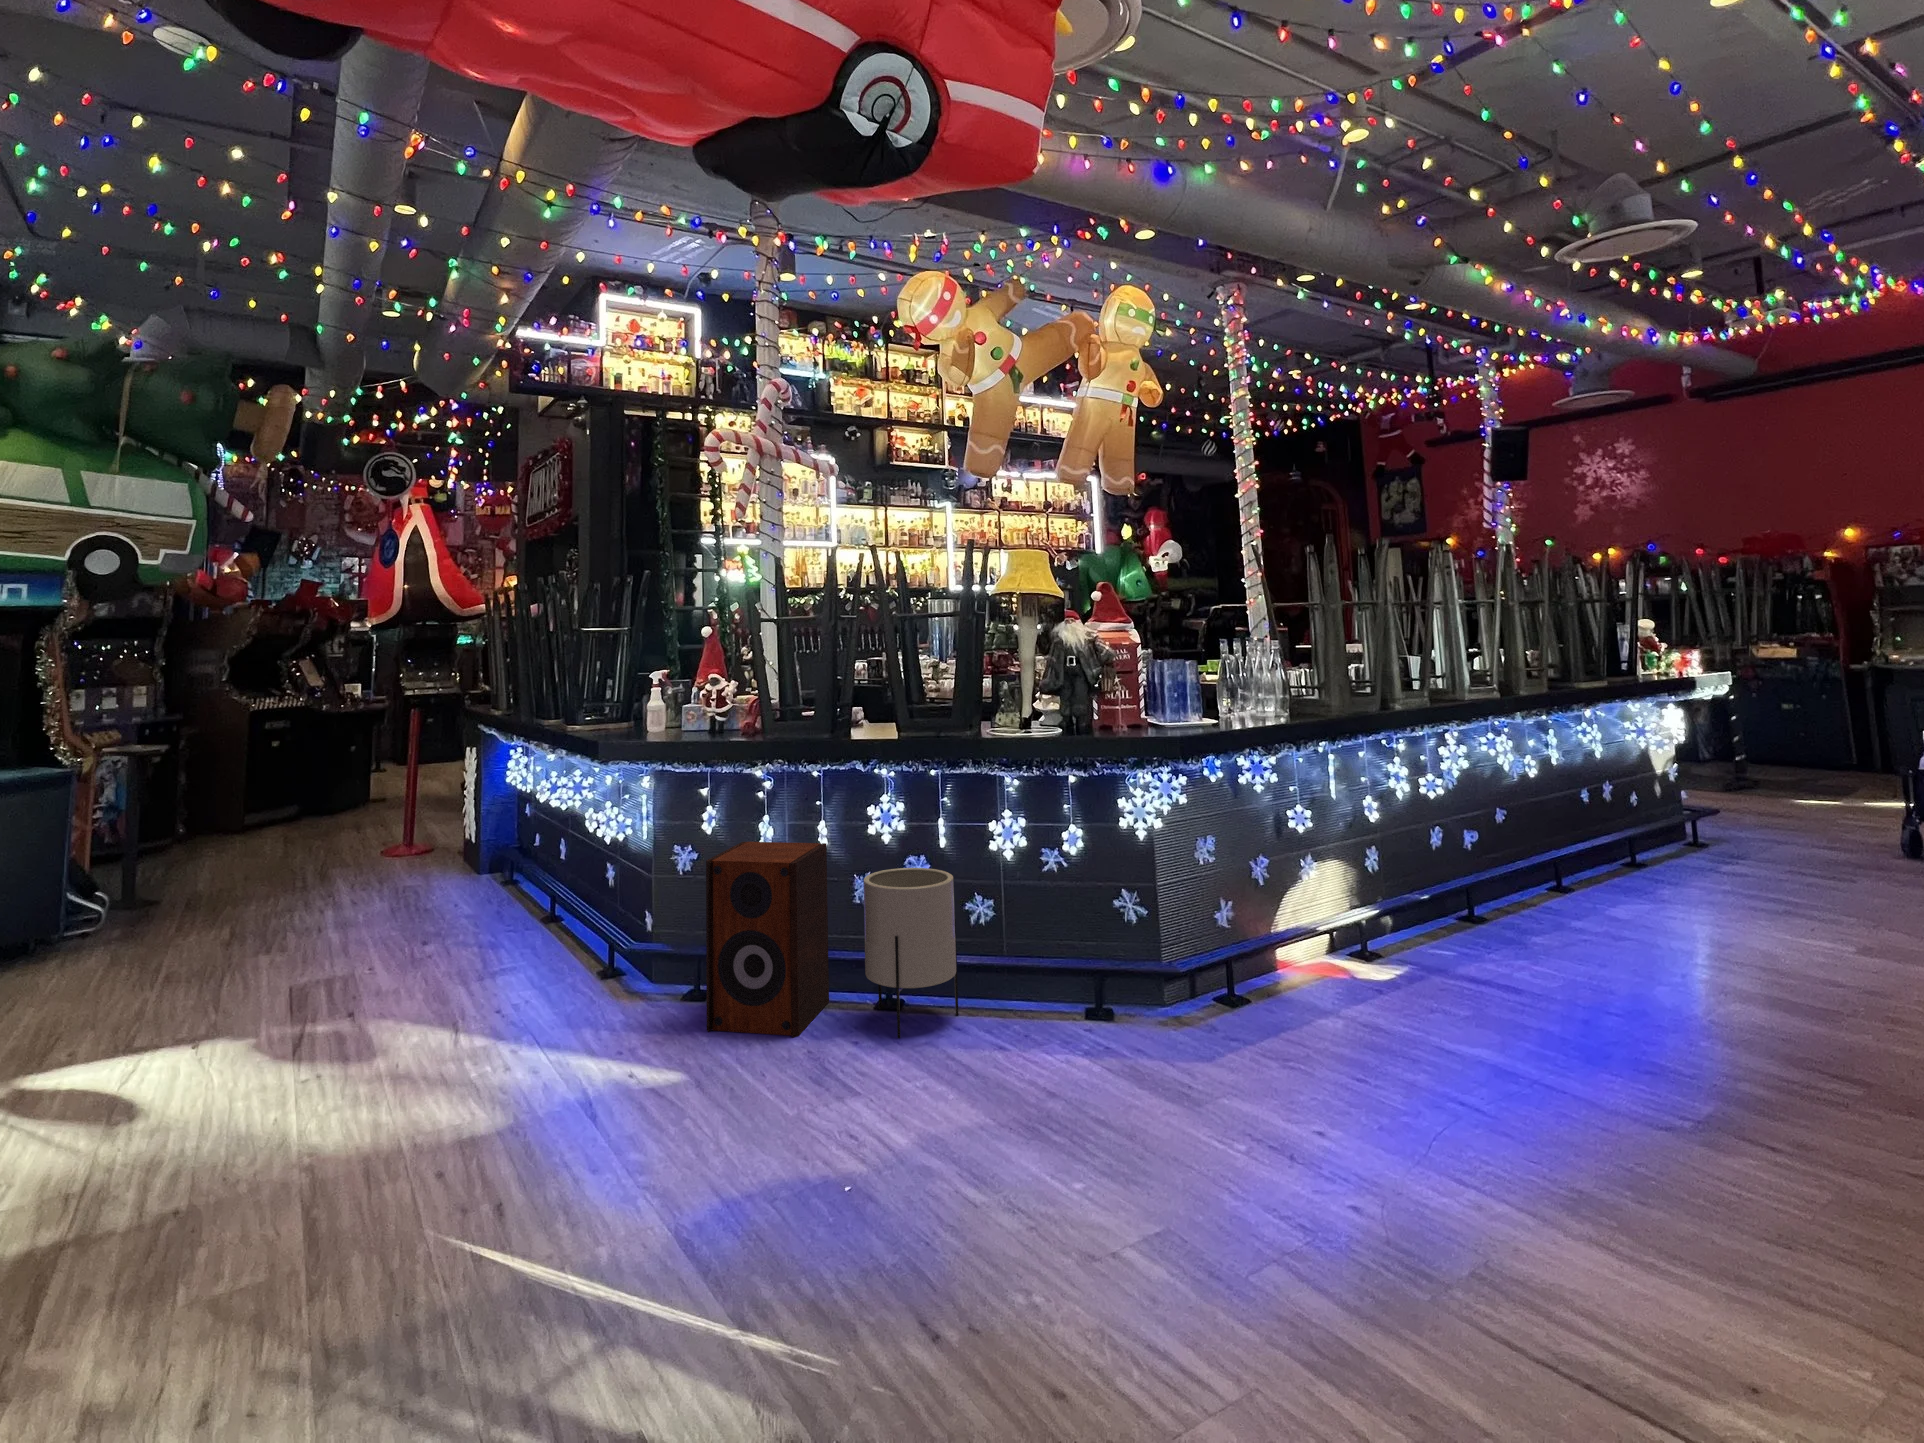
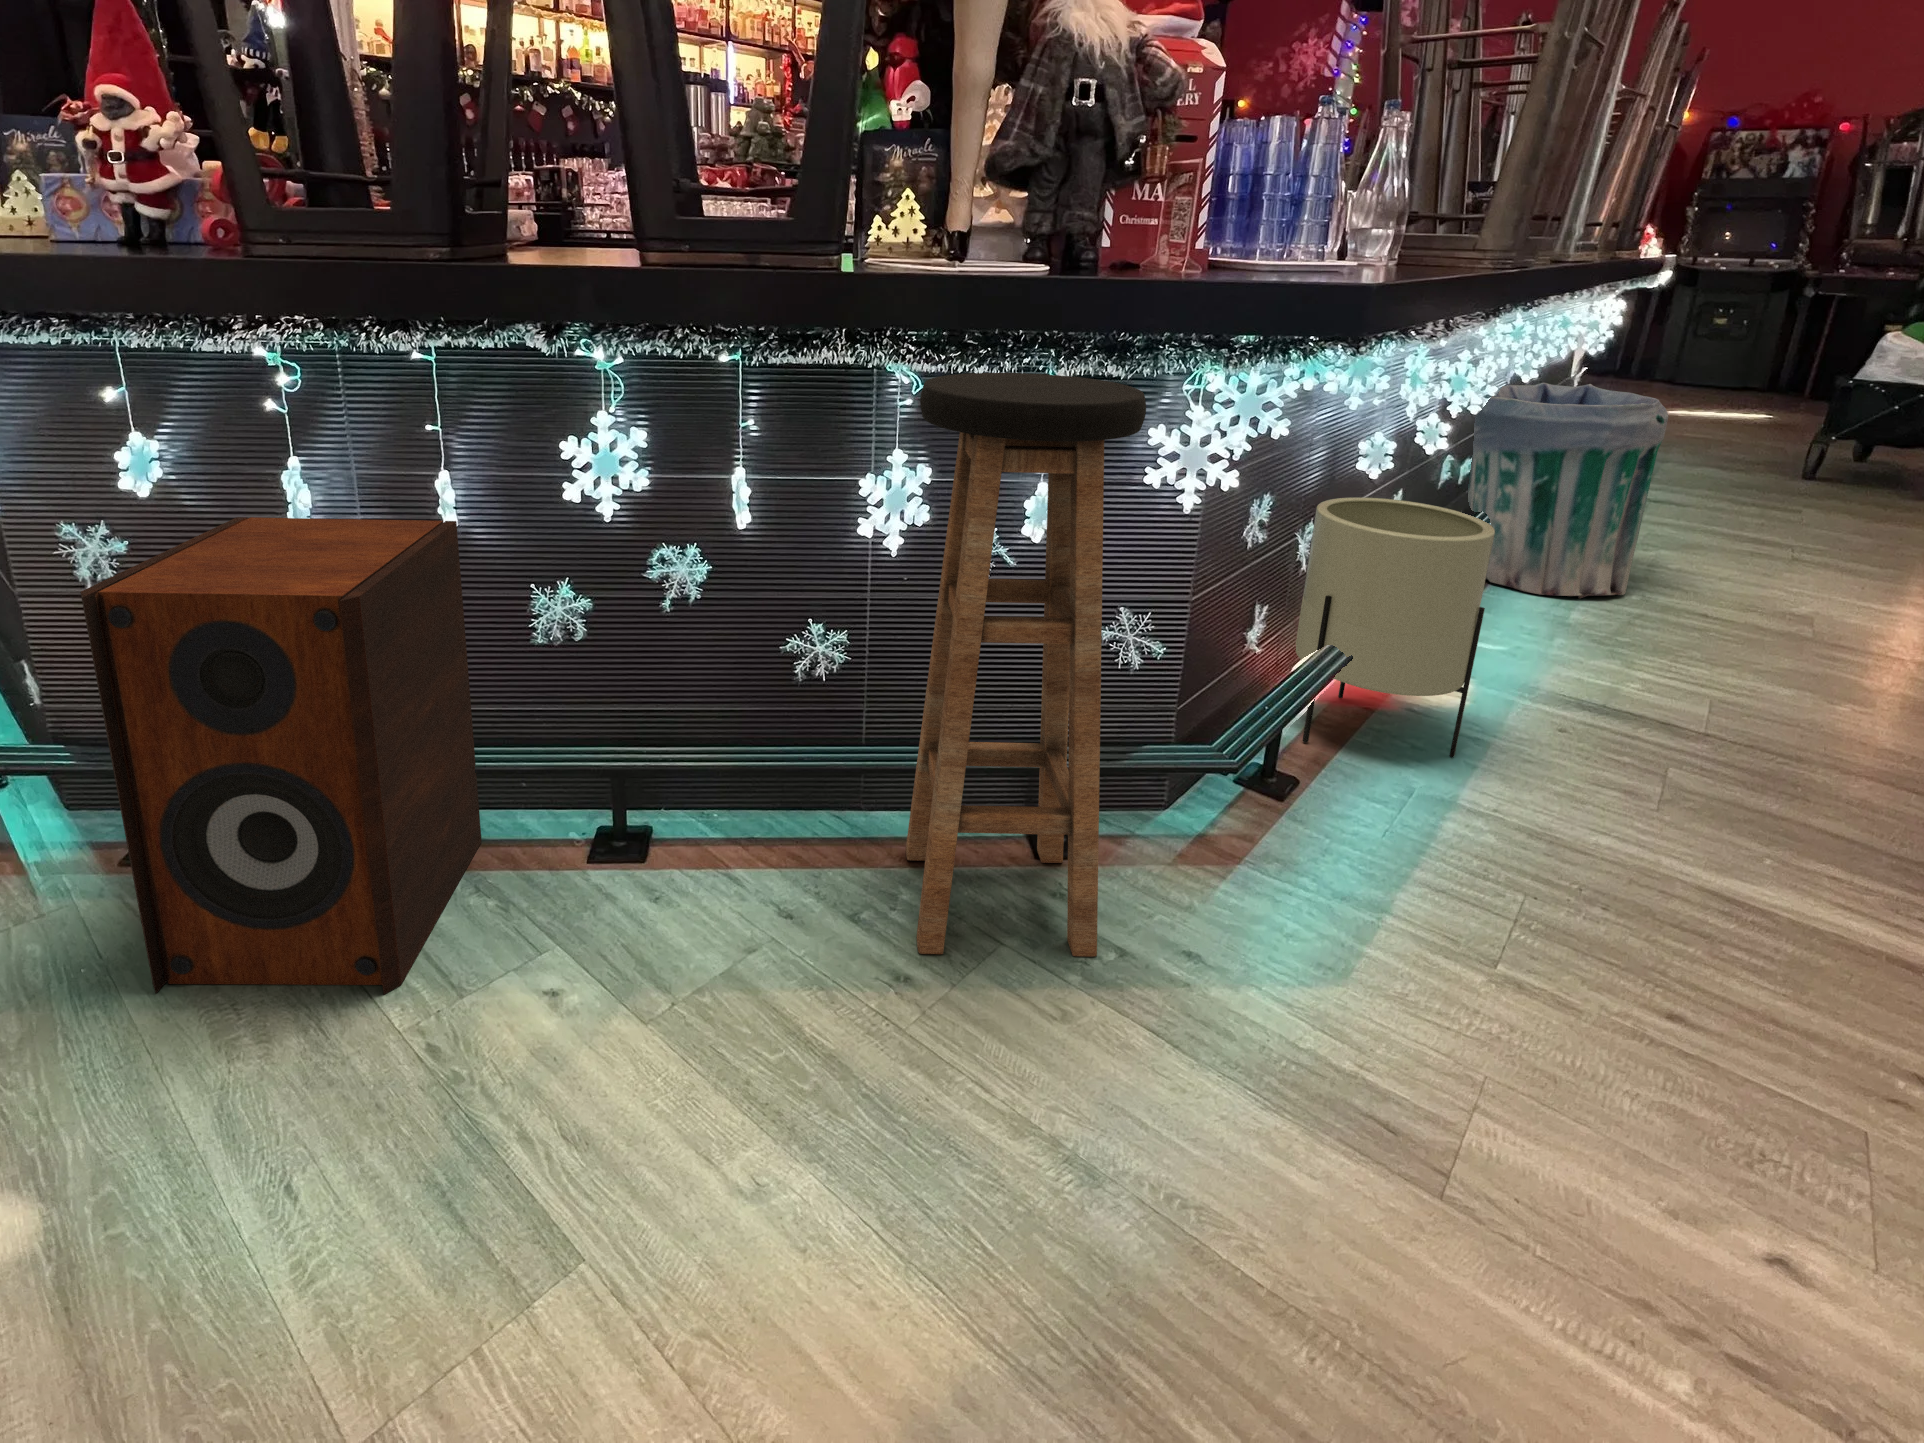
trash can: none [1477,774,1619,932] -> present [1468,383,1669,598]
bar stool: none [1003,777,1098,1046] -> present [906,373,1146,956]
planter: present [863,868,958,1038] -> present [1296,497,1495,758]

